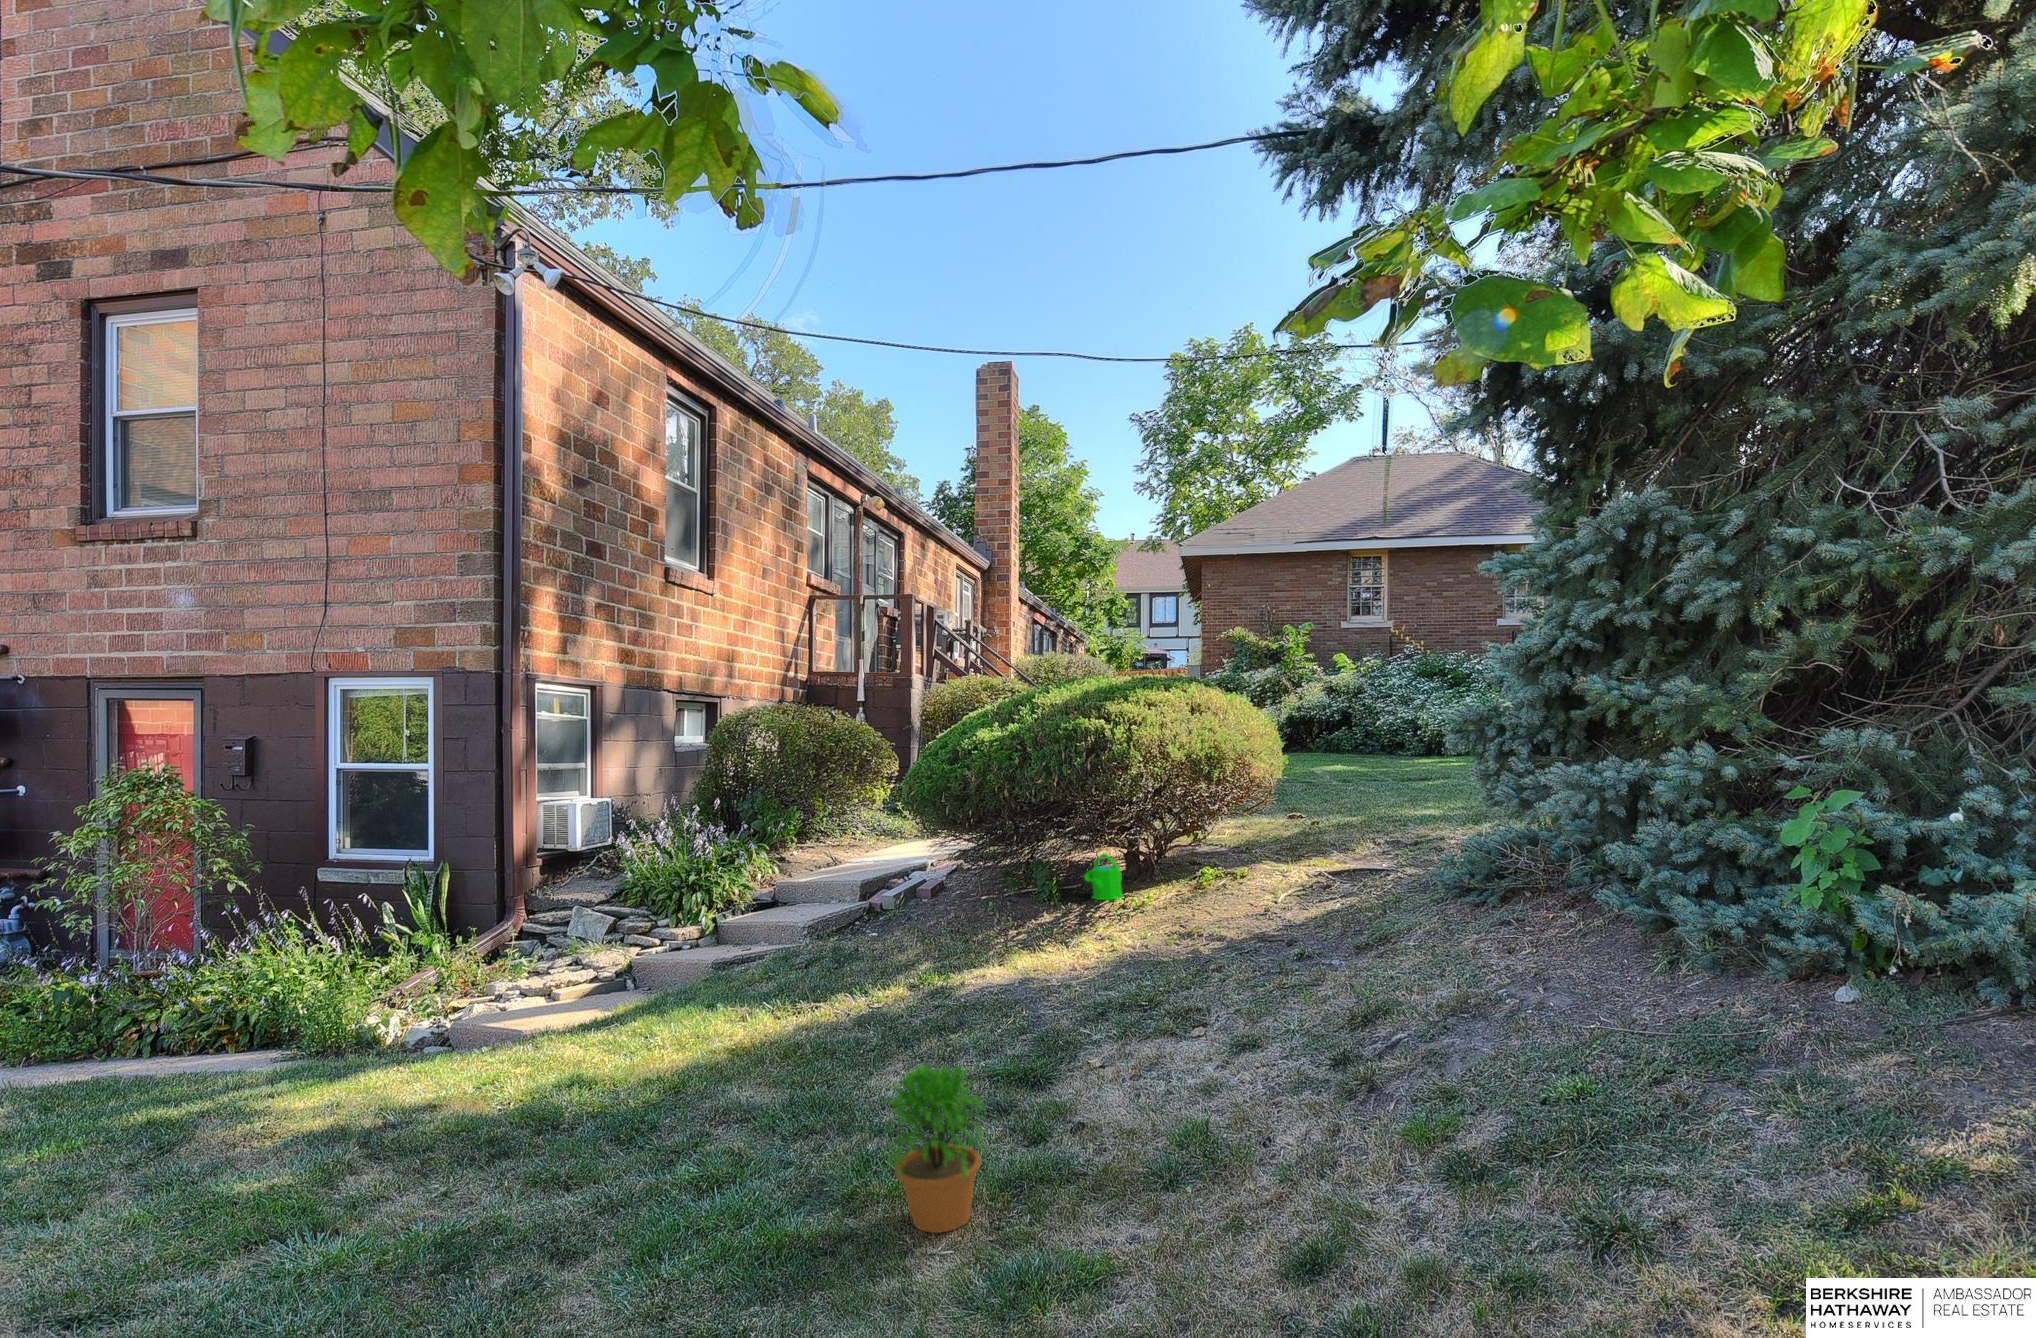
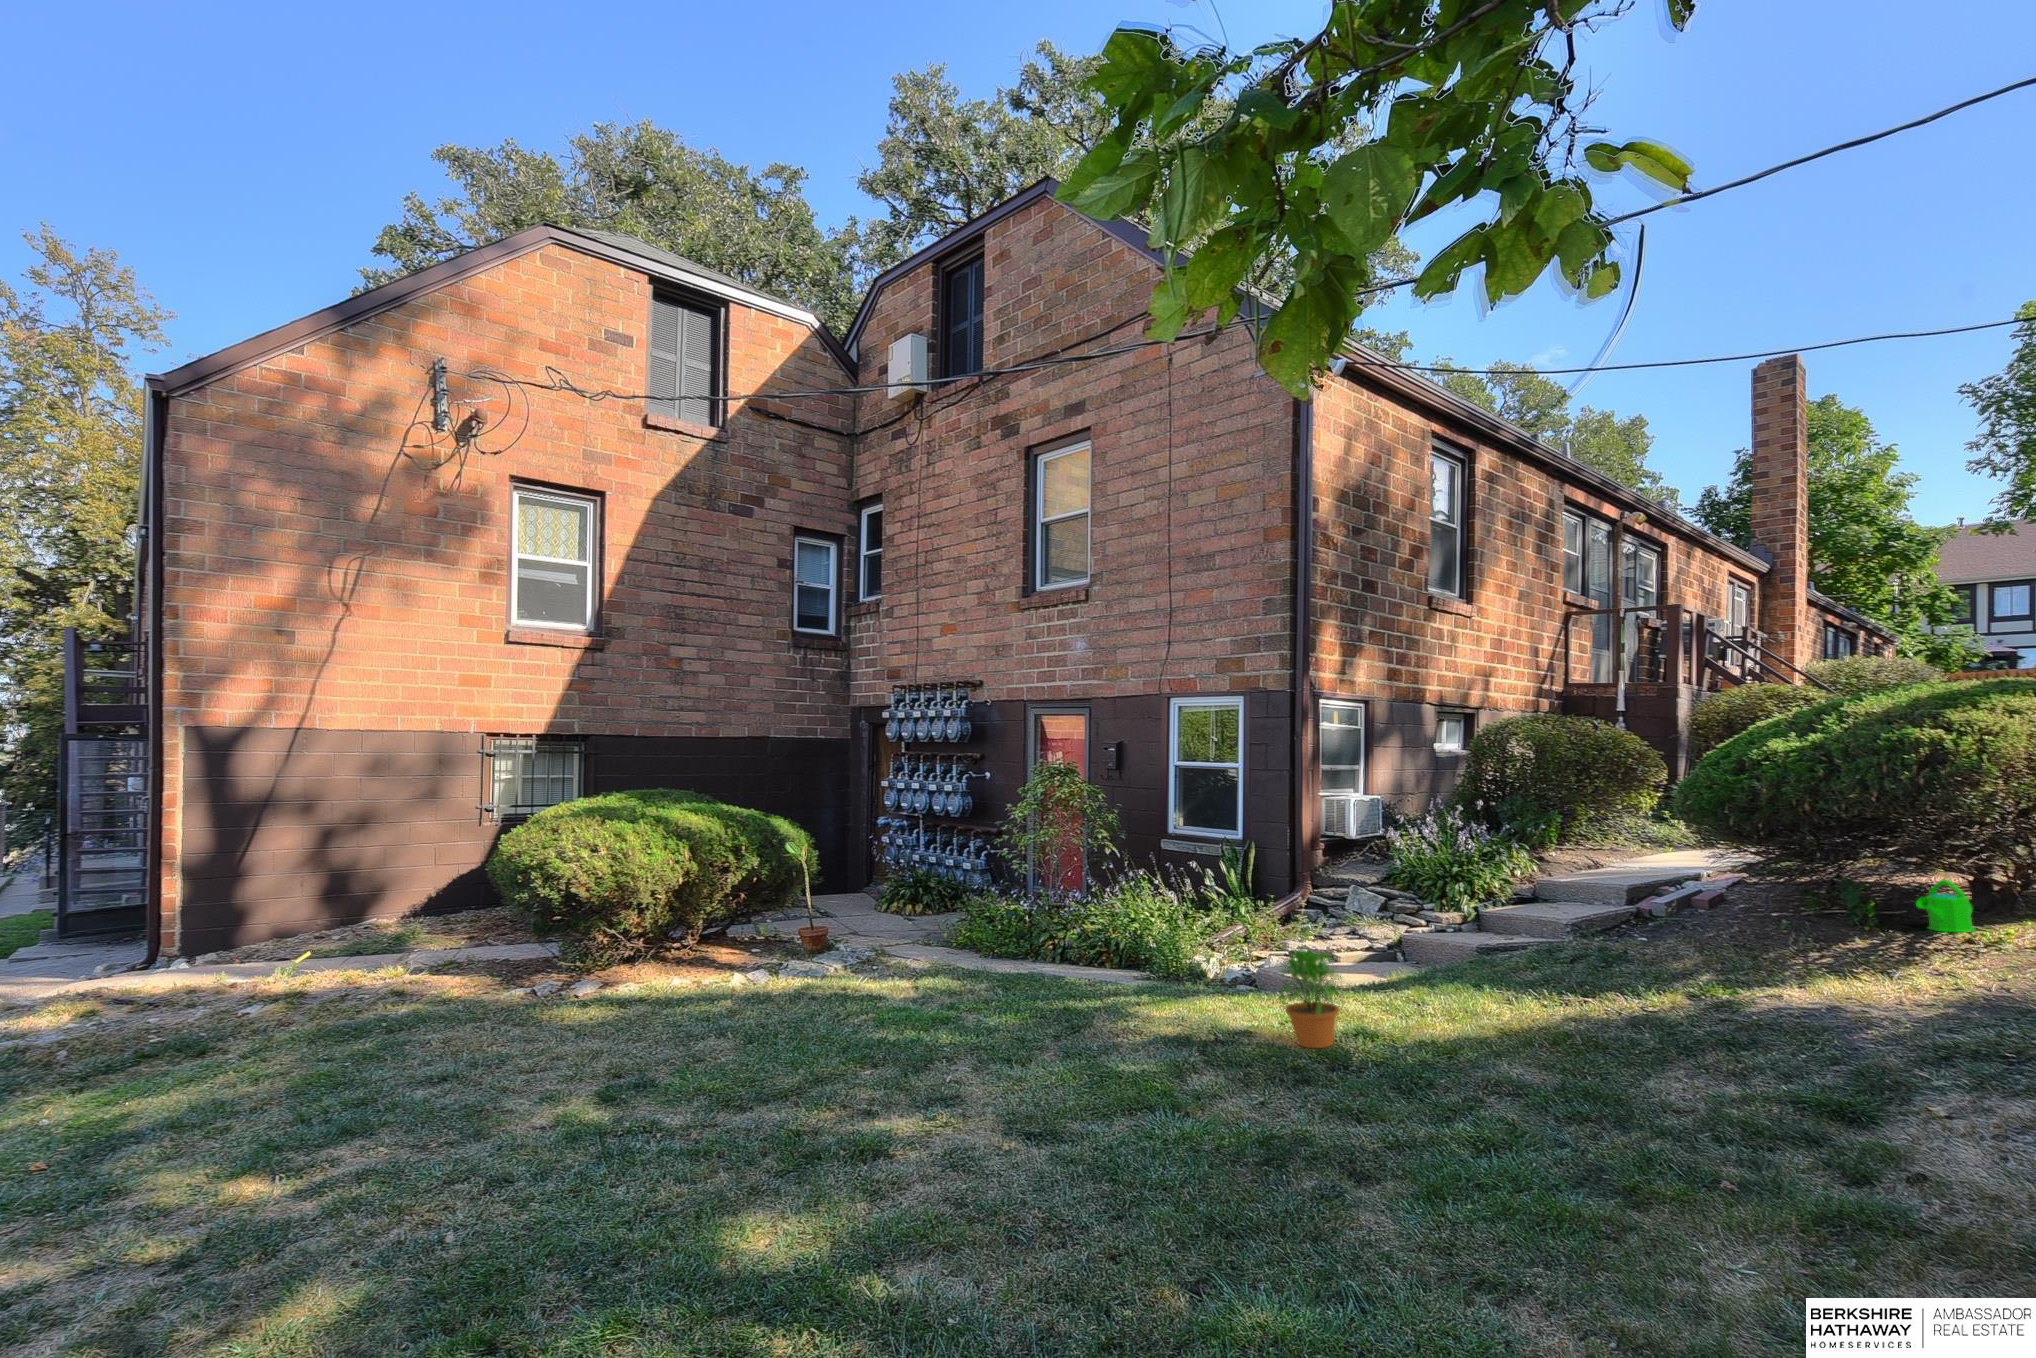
potted plant: present [885,1063,984,1233] -> present [1279,949,1344,1048]

